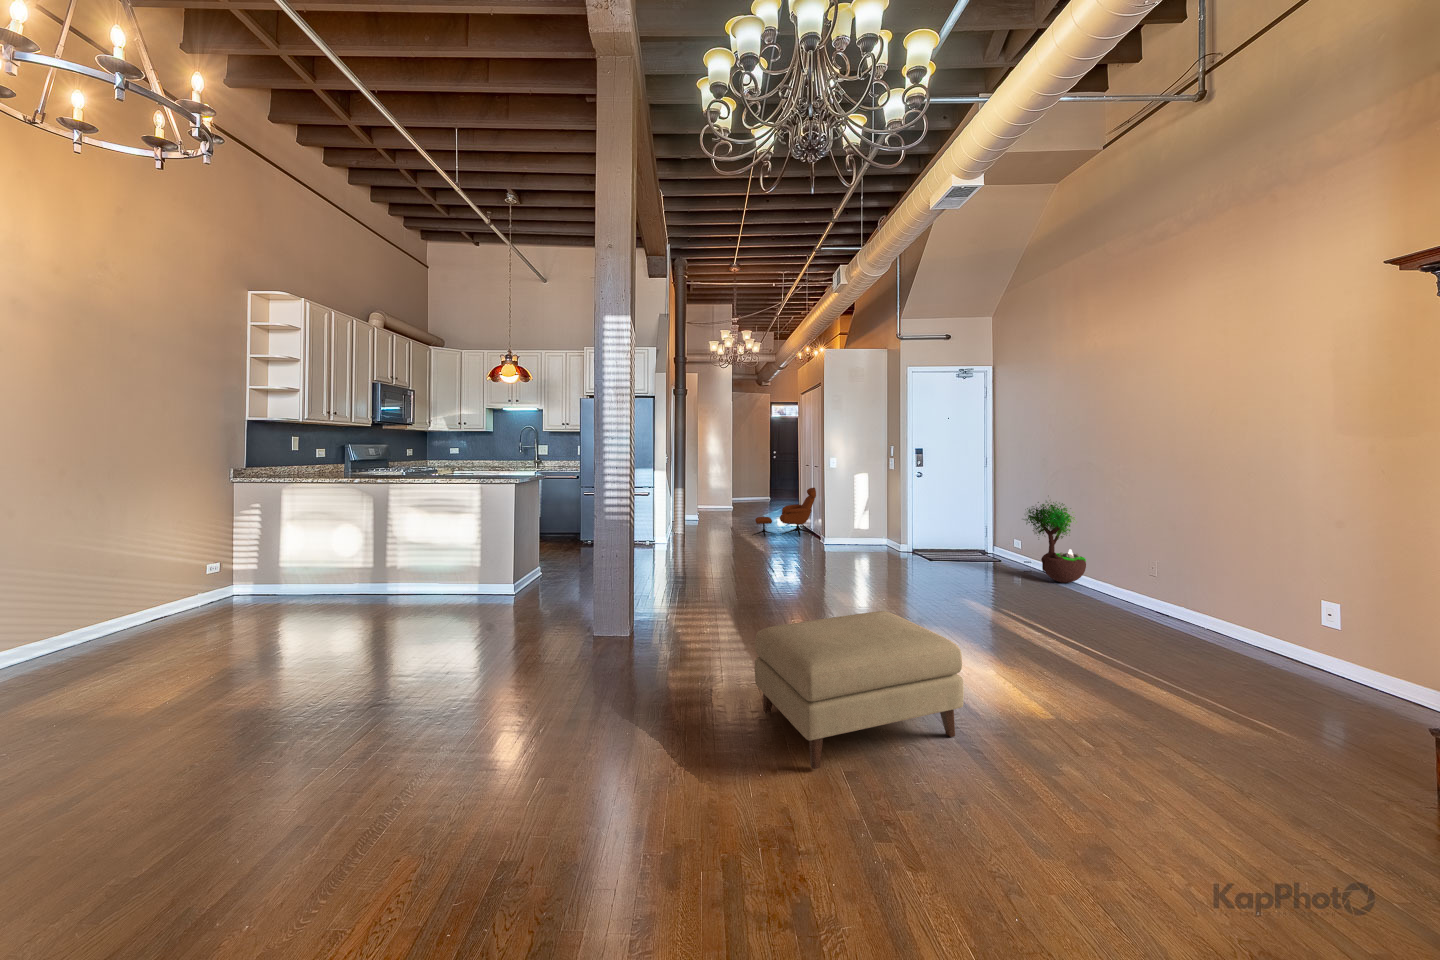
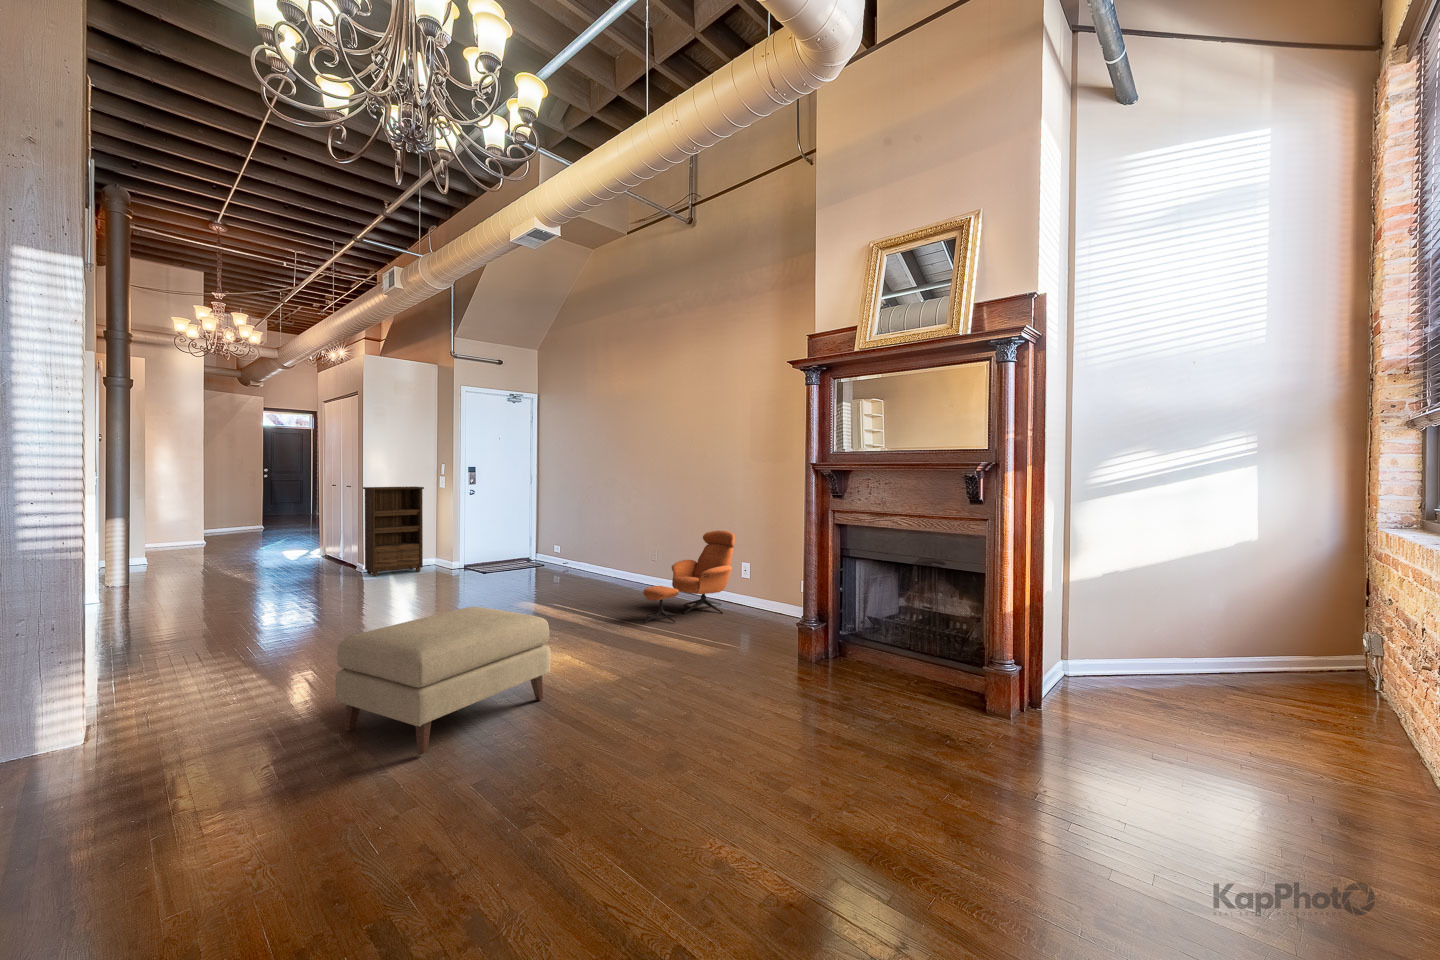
bookshelf: none [825,467,873,546] -> present [363,487,424,576]
lounge chair: present [753,488,816,536] -> present [643,530,735,623]
potted tree: present [1025,501,1086,583] -> none [572,509,622,583]

